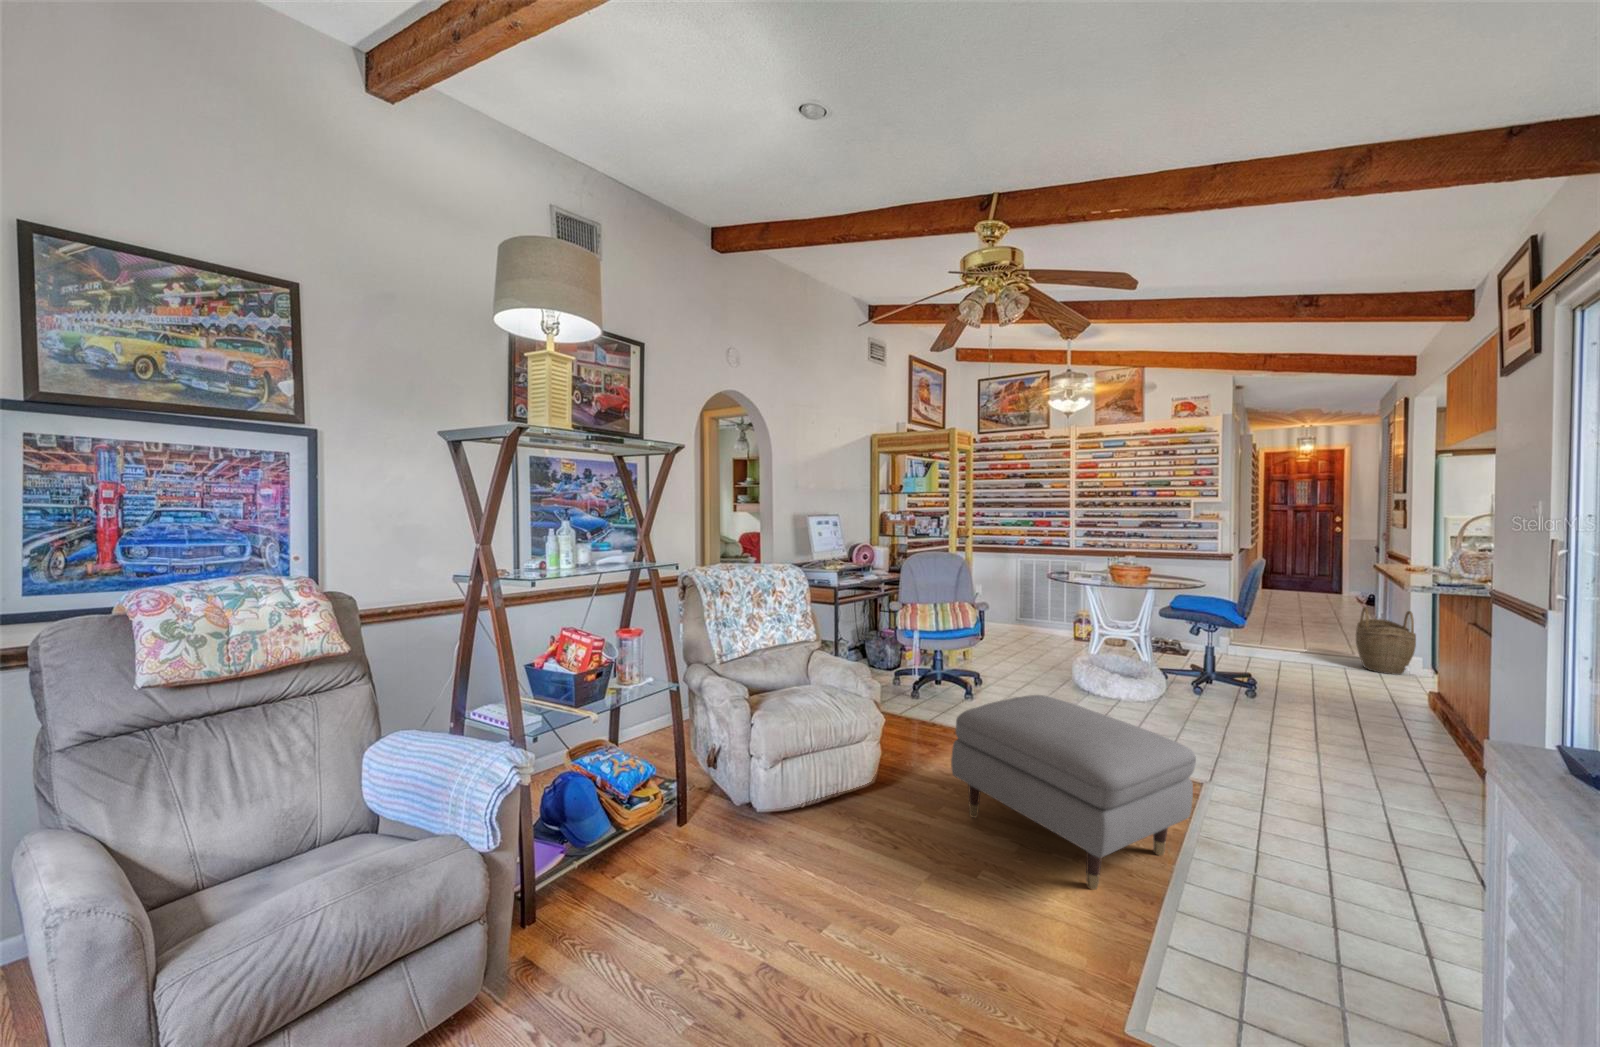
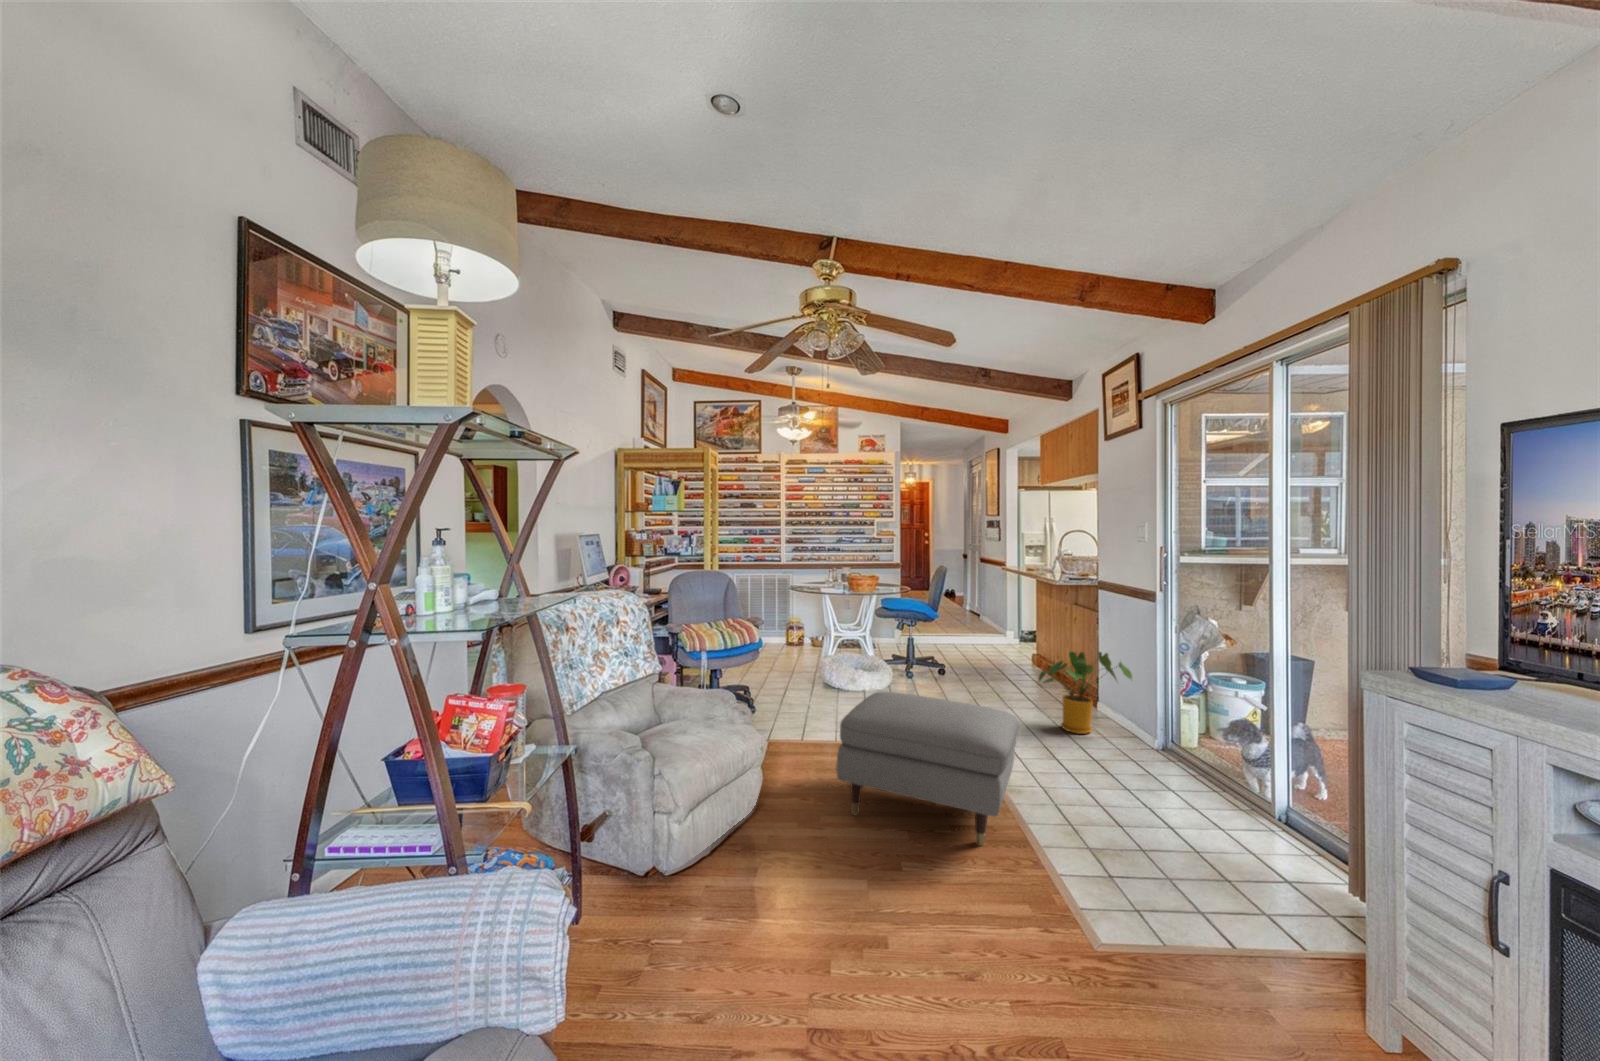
woven basket: present [1356,607,1416,675] -> none [972,596,1006,642]
house plant: none [1336,692,1517,817] -> present [1039,652,1132,734]

